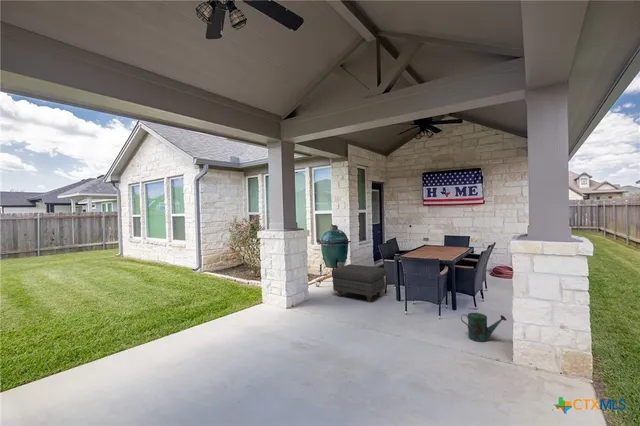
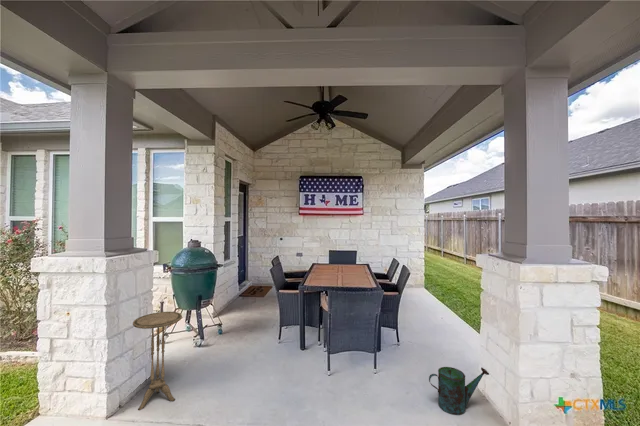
side table: none [300,262,321,306] -> present [133,312,182,410]
ottoman: present [332,264,386,302] -> none [196,303,283,365]

